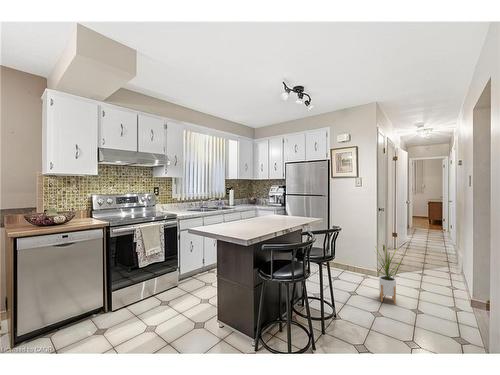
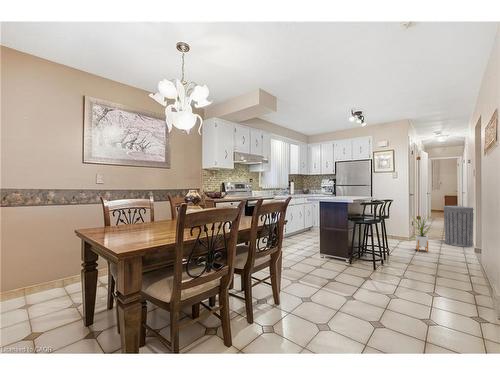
trash can: none [421,227,461,289] -> present [443,205,474,247]

